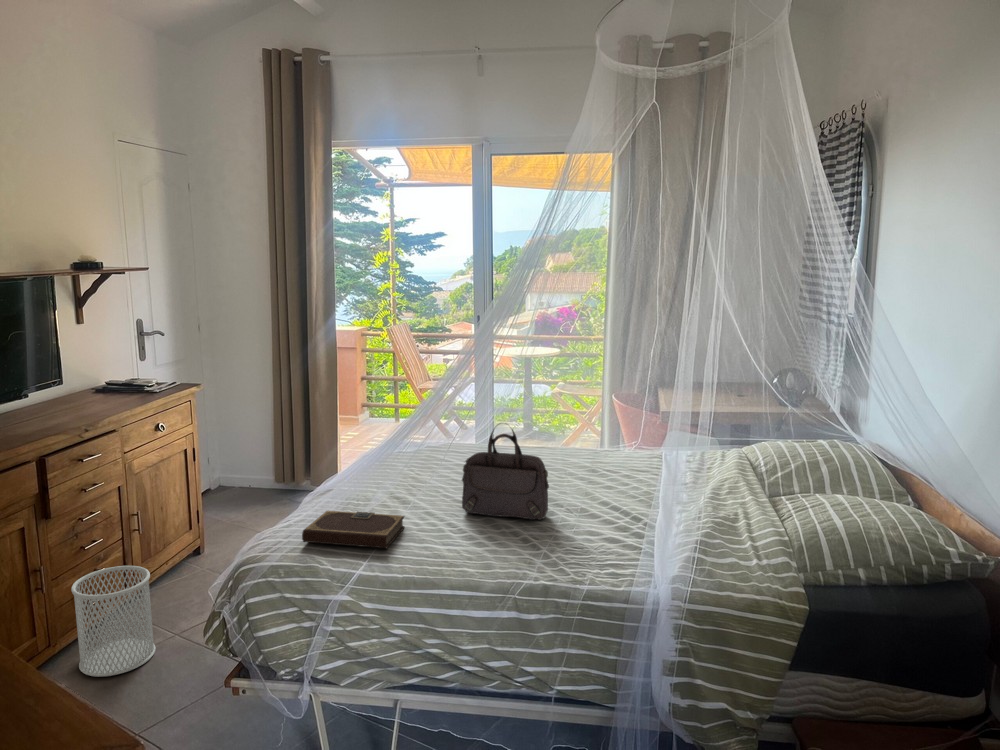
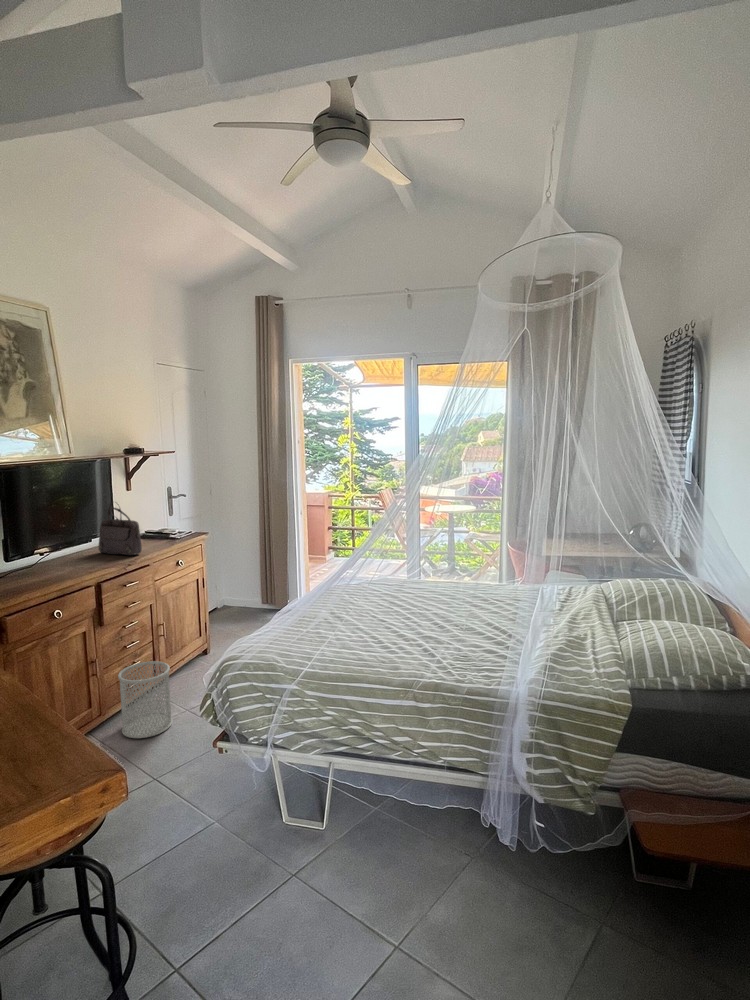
handbag: present [462,423,549,520] -> present [99,504,142,555]
notebook: present [302,511,404,548] -> none [269,625,342,653]

